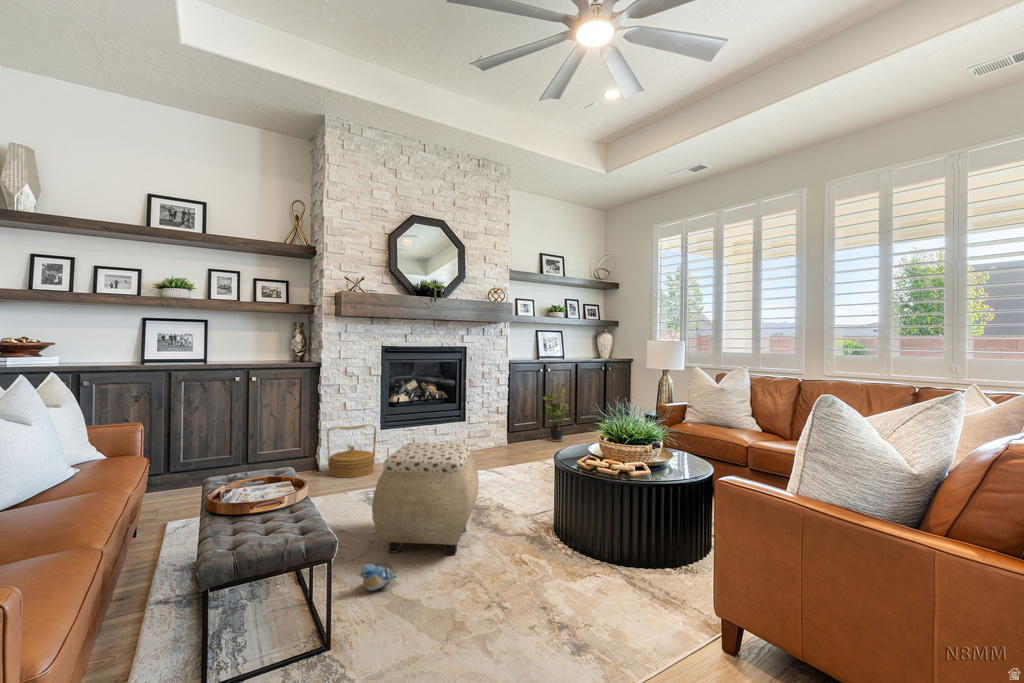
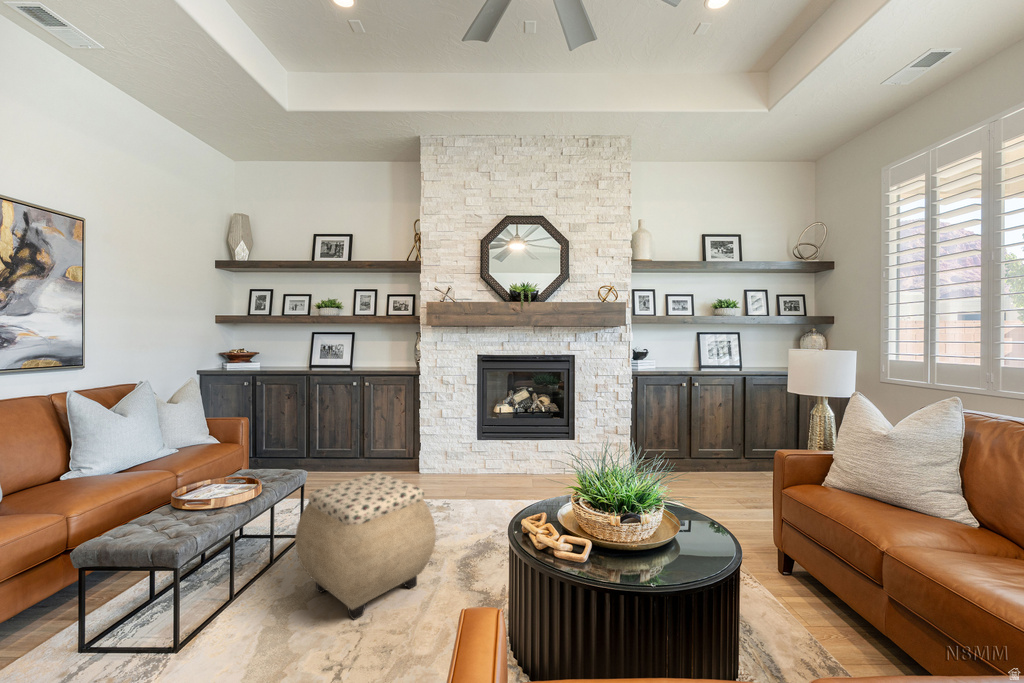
potted plant: present [543,388,569,442] -> none [680,408,719,480]
woven basket: present [327,424,376,478] -> none [414,433,460,485]
plush toy: present [361,564,398,590] -> none [220,606,265,637]

